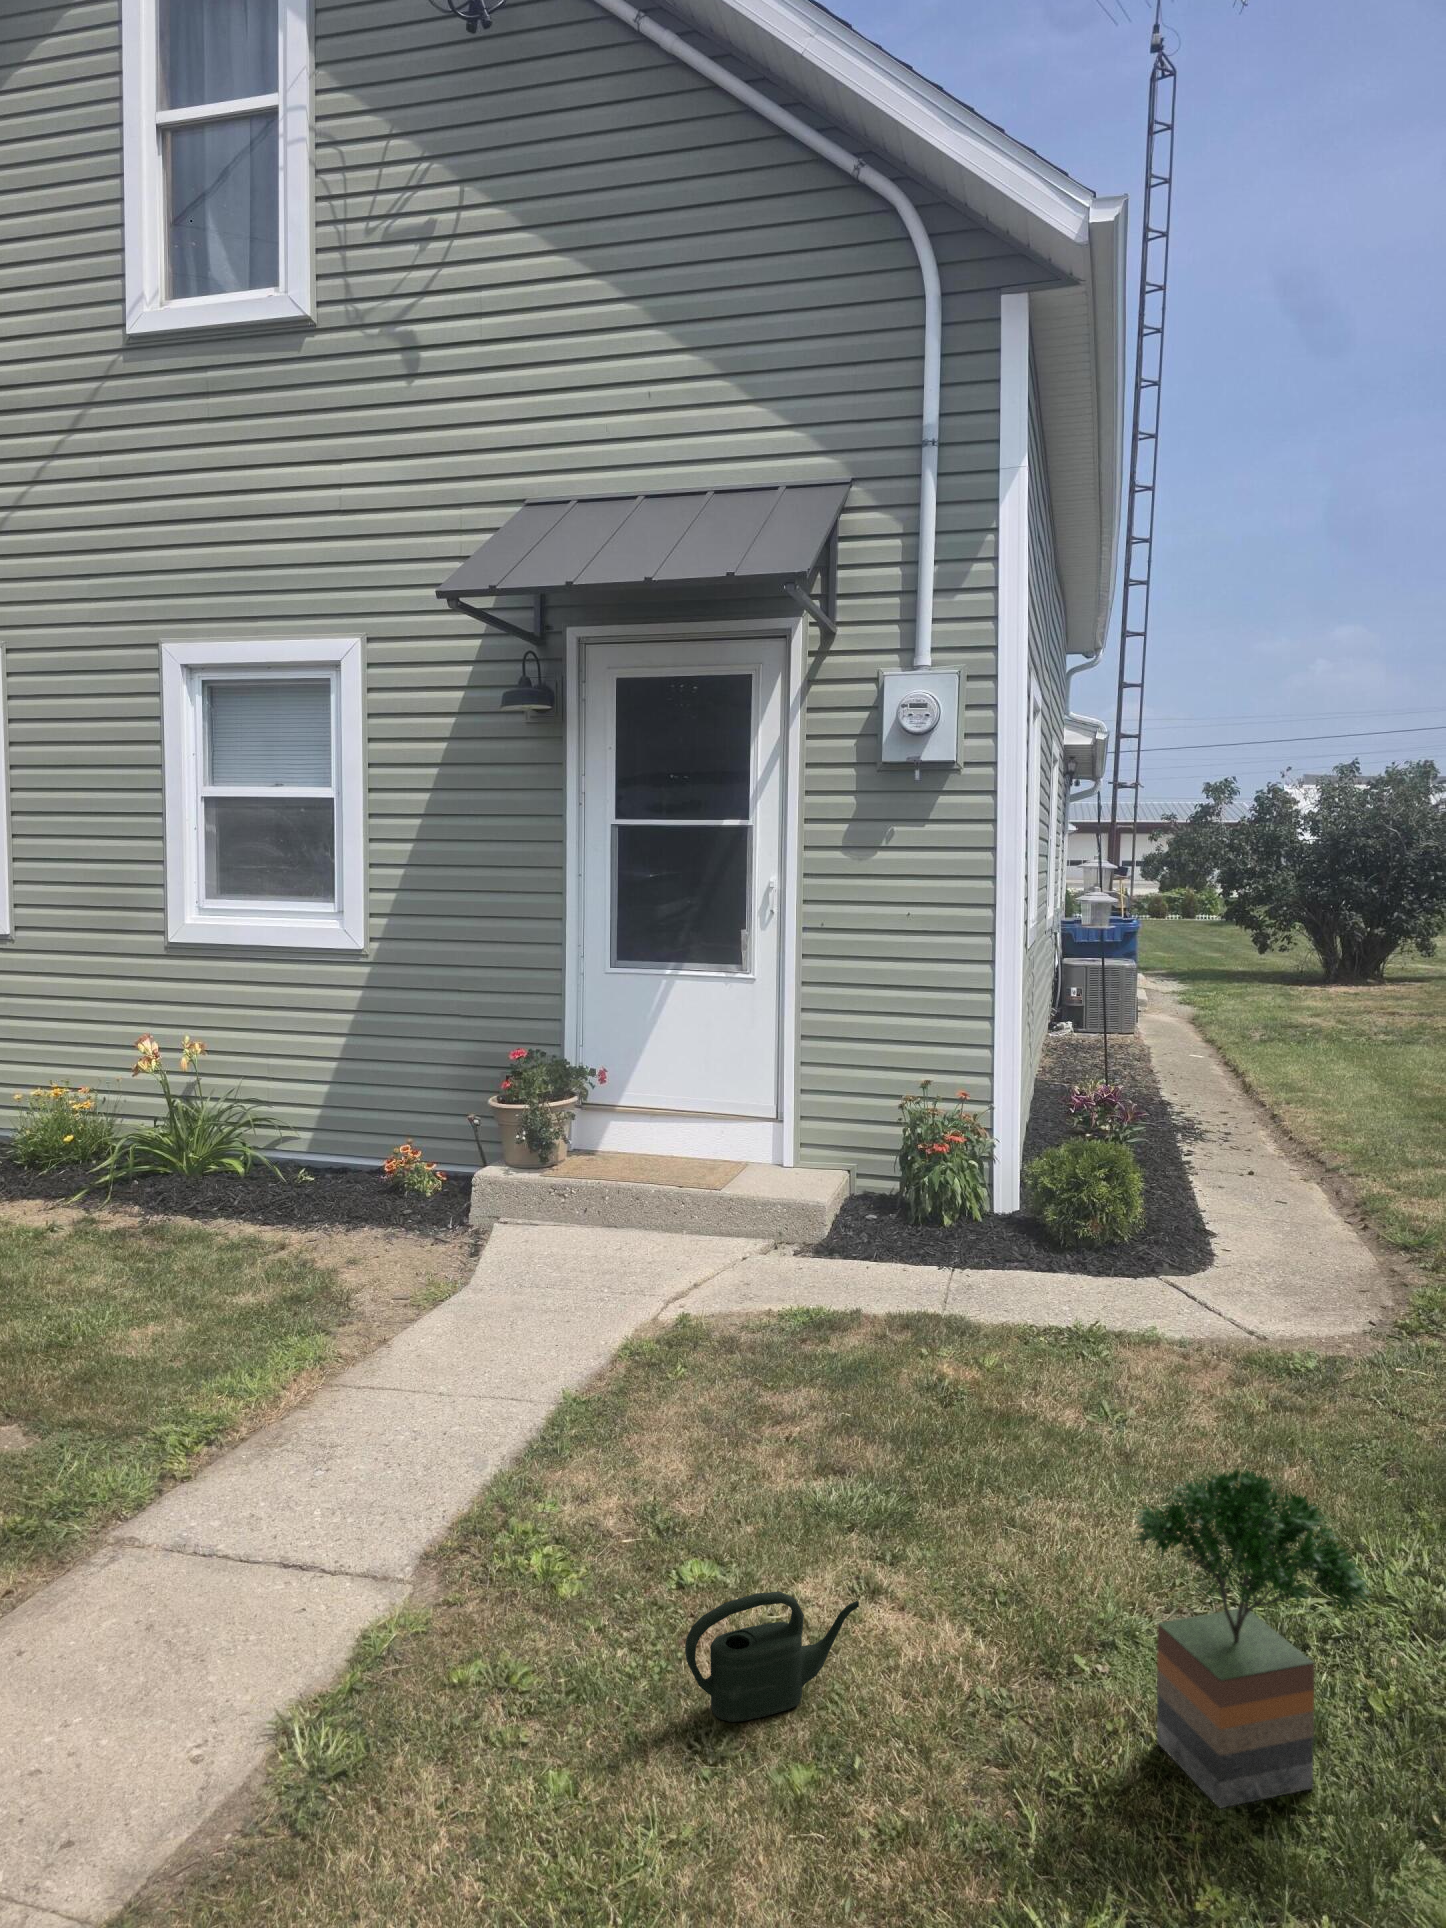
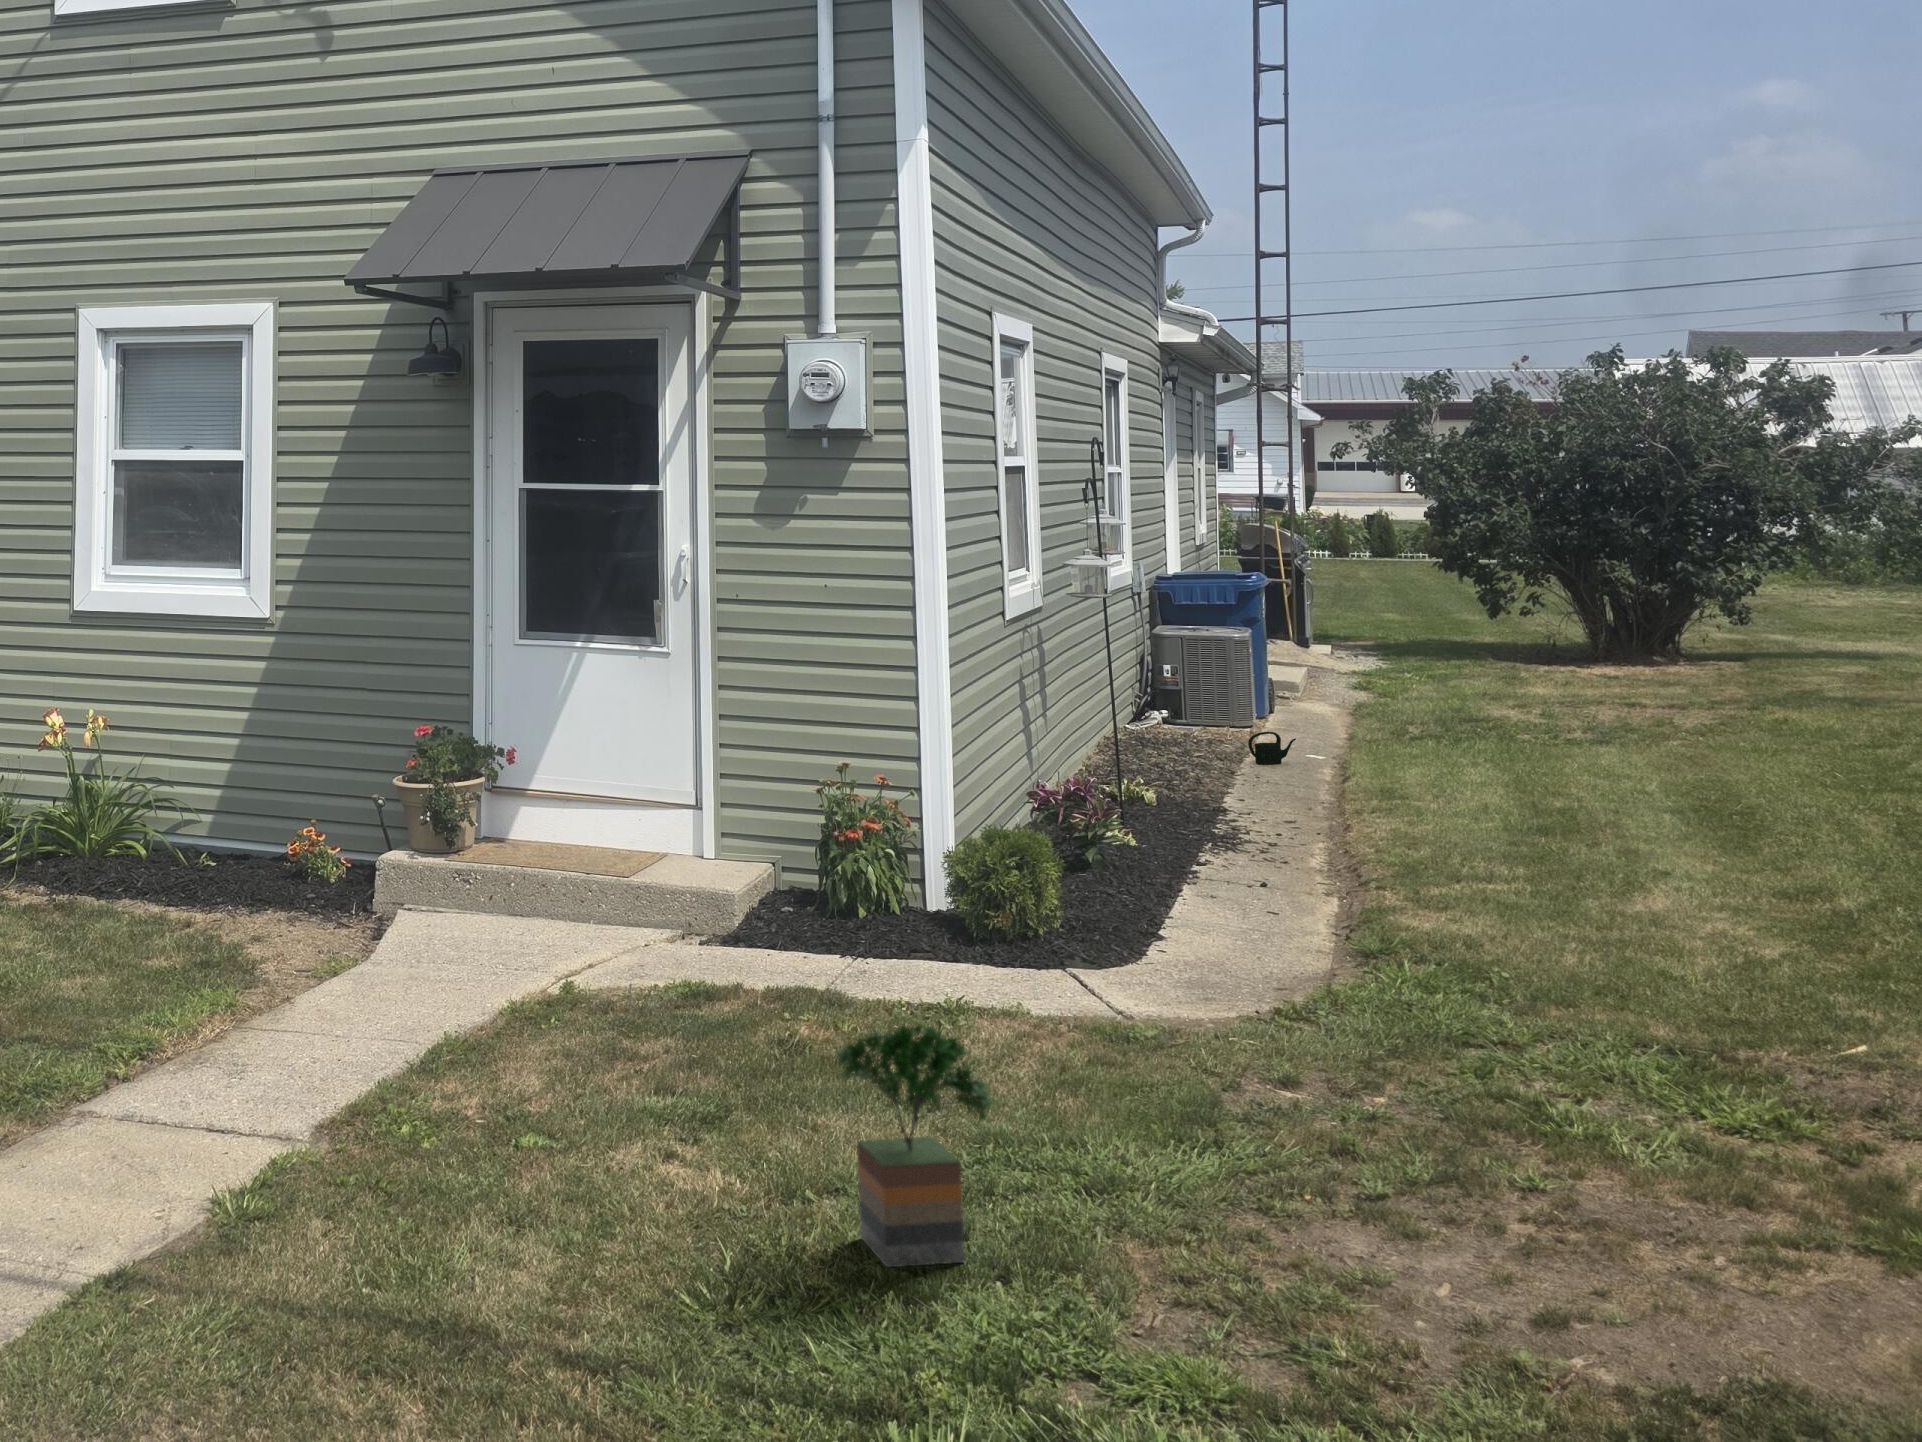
watering can: present [685,1592,859,1722] -> present [1248,732,1296,765]

